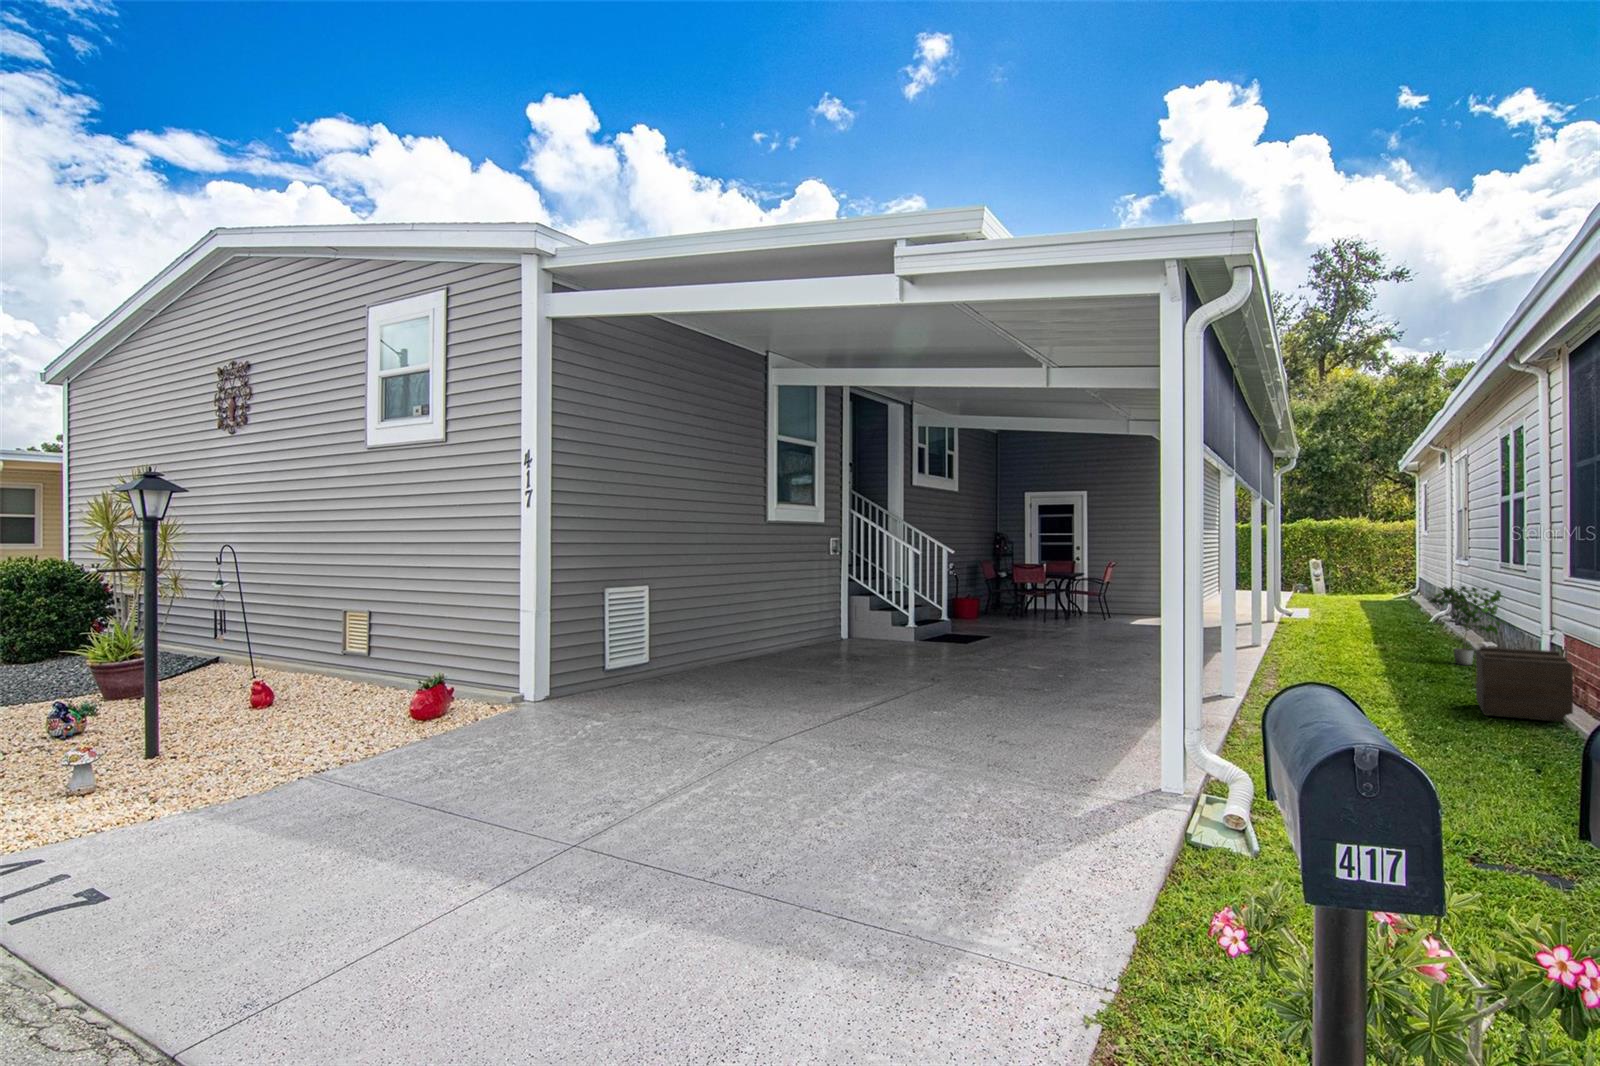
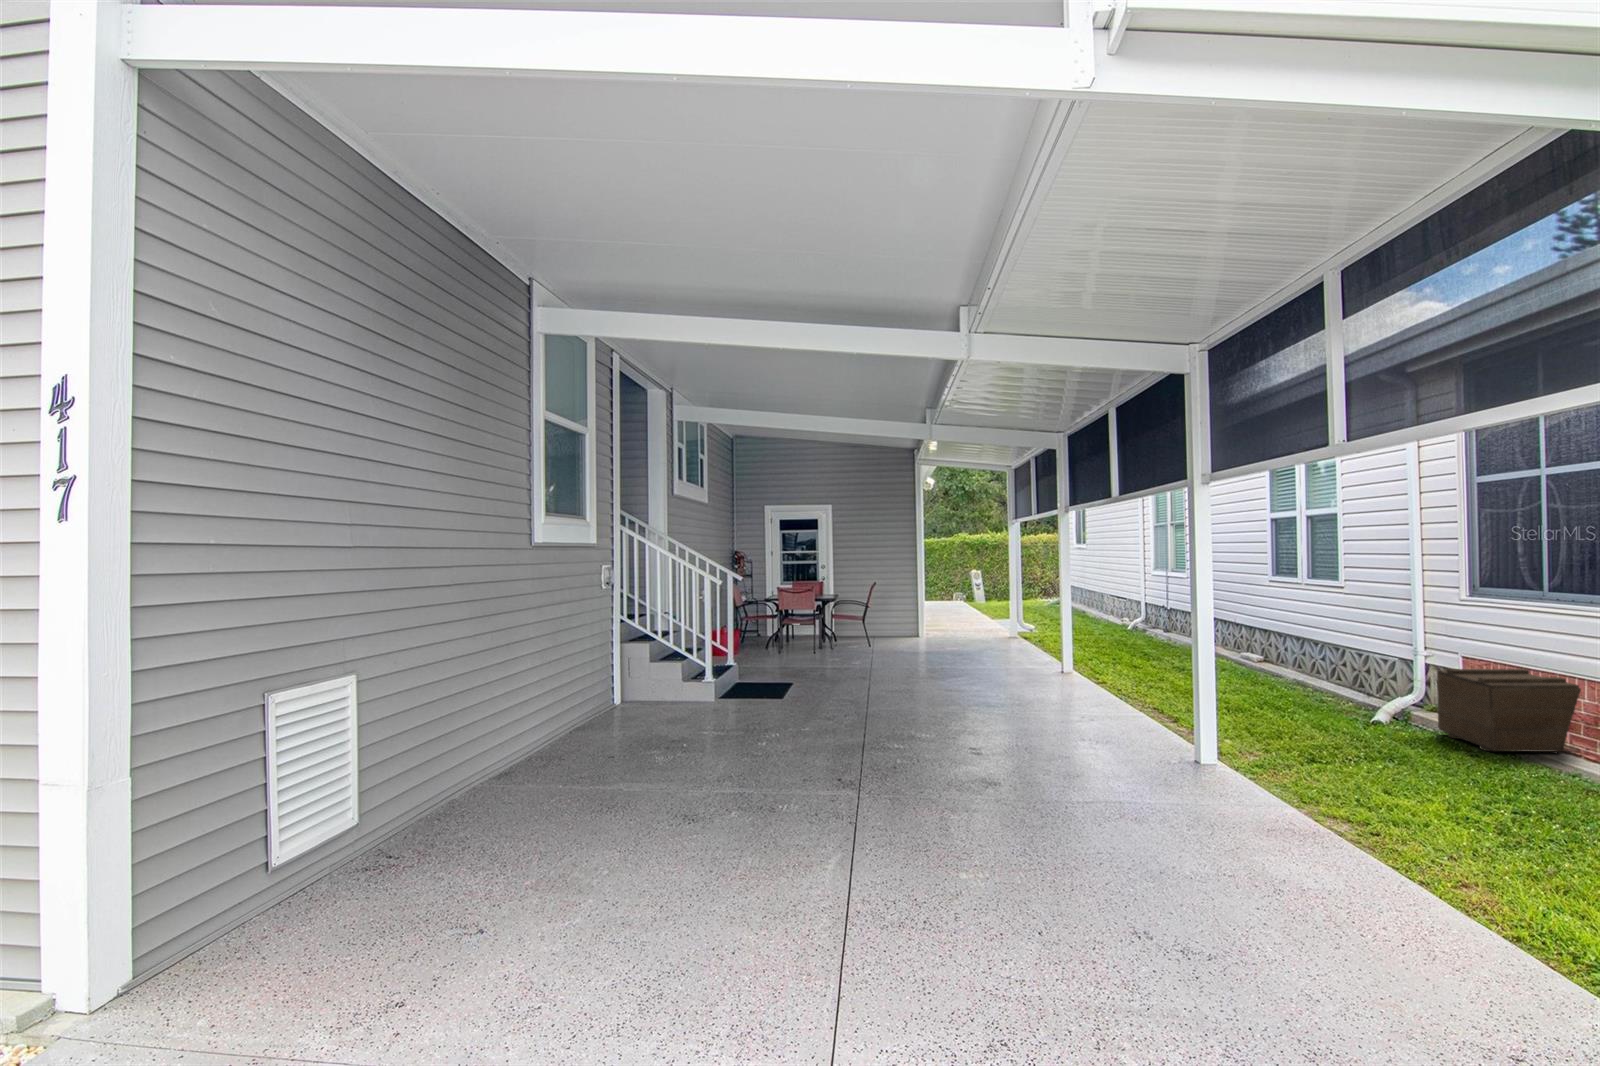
potted plant: present [1430,586,1502,665] -> none [1255,595,1334,677]

